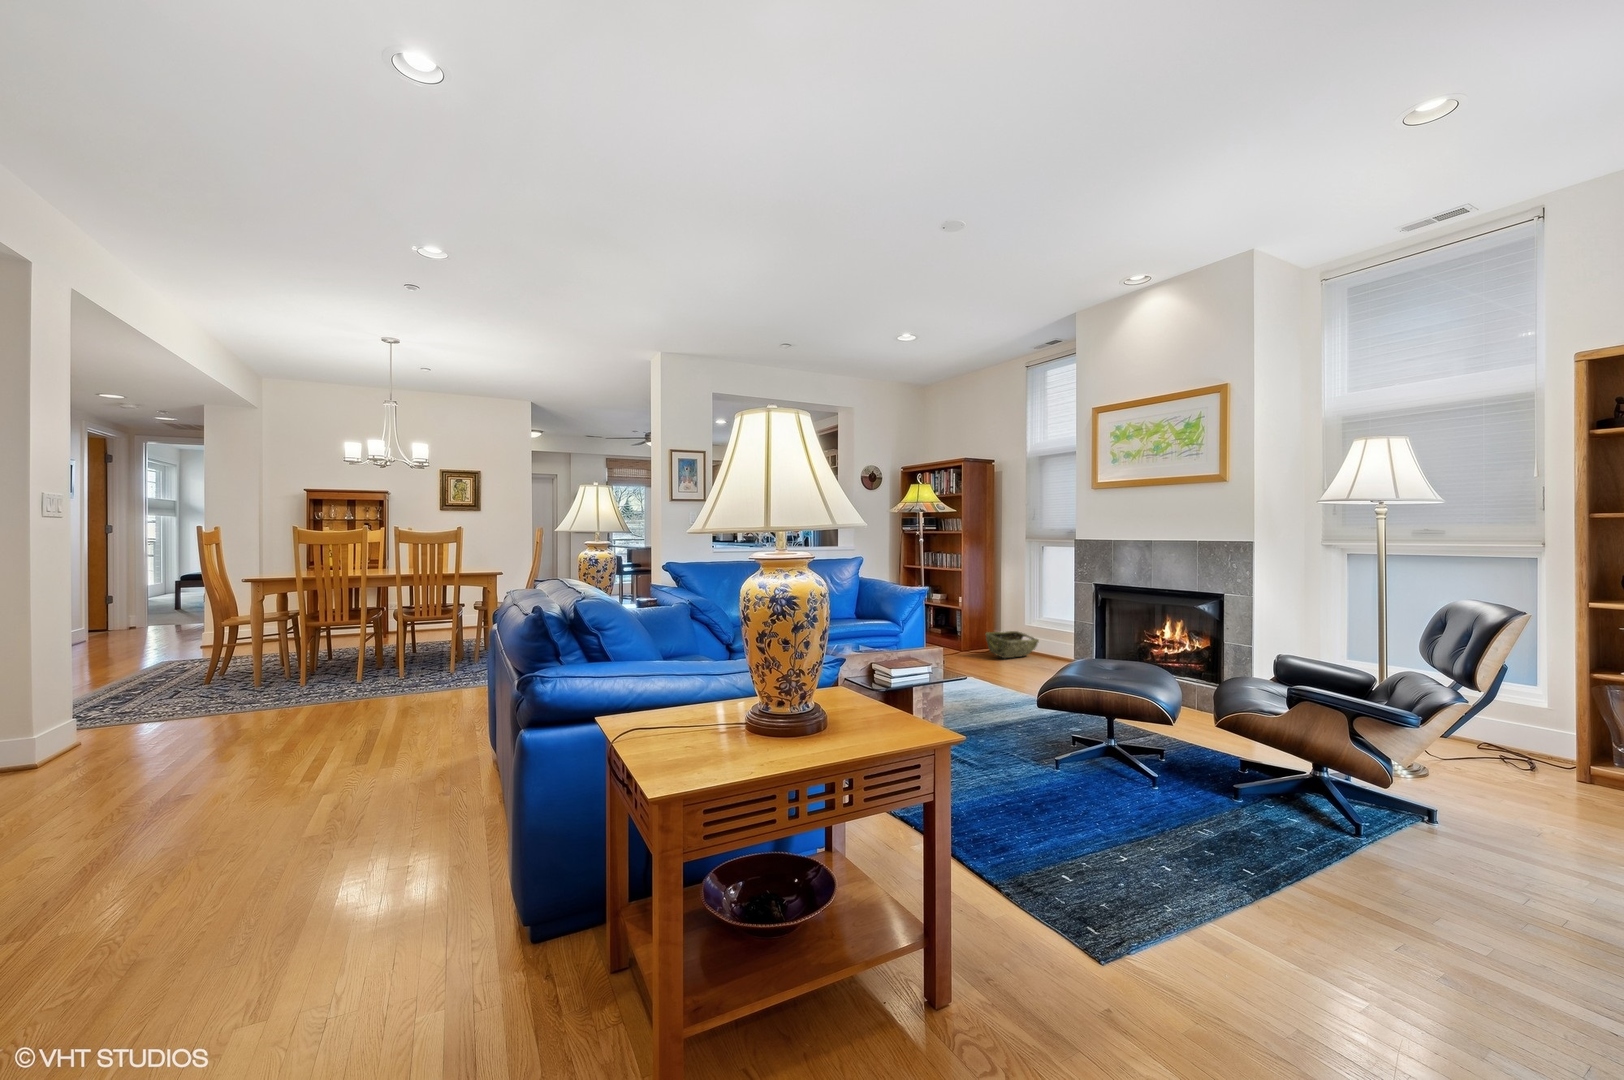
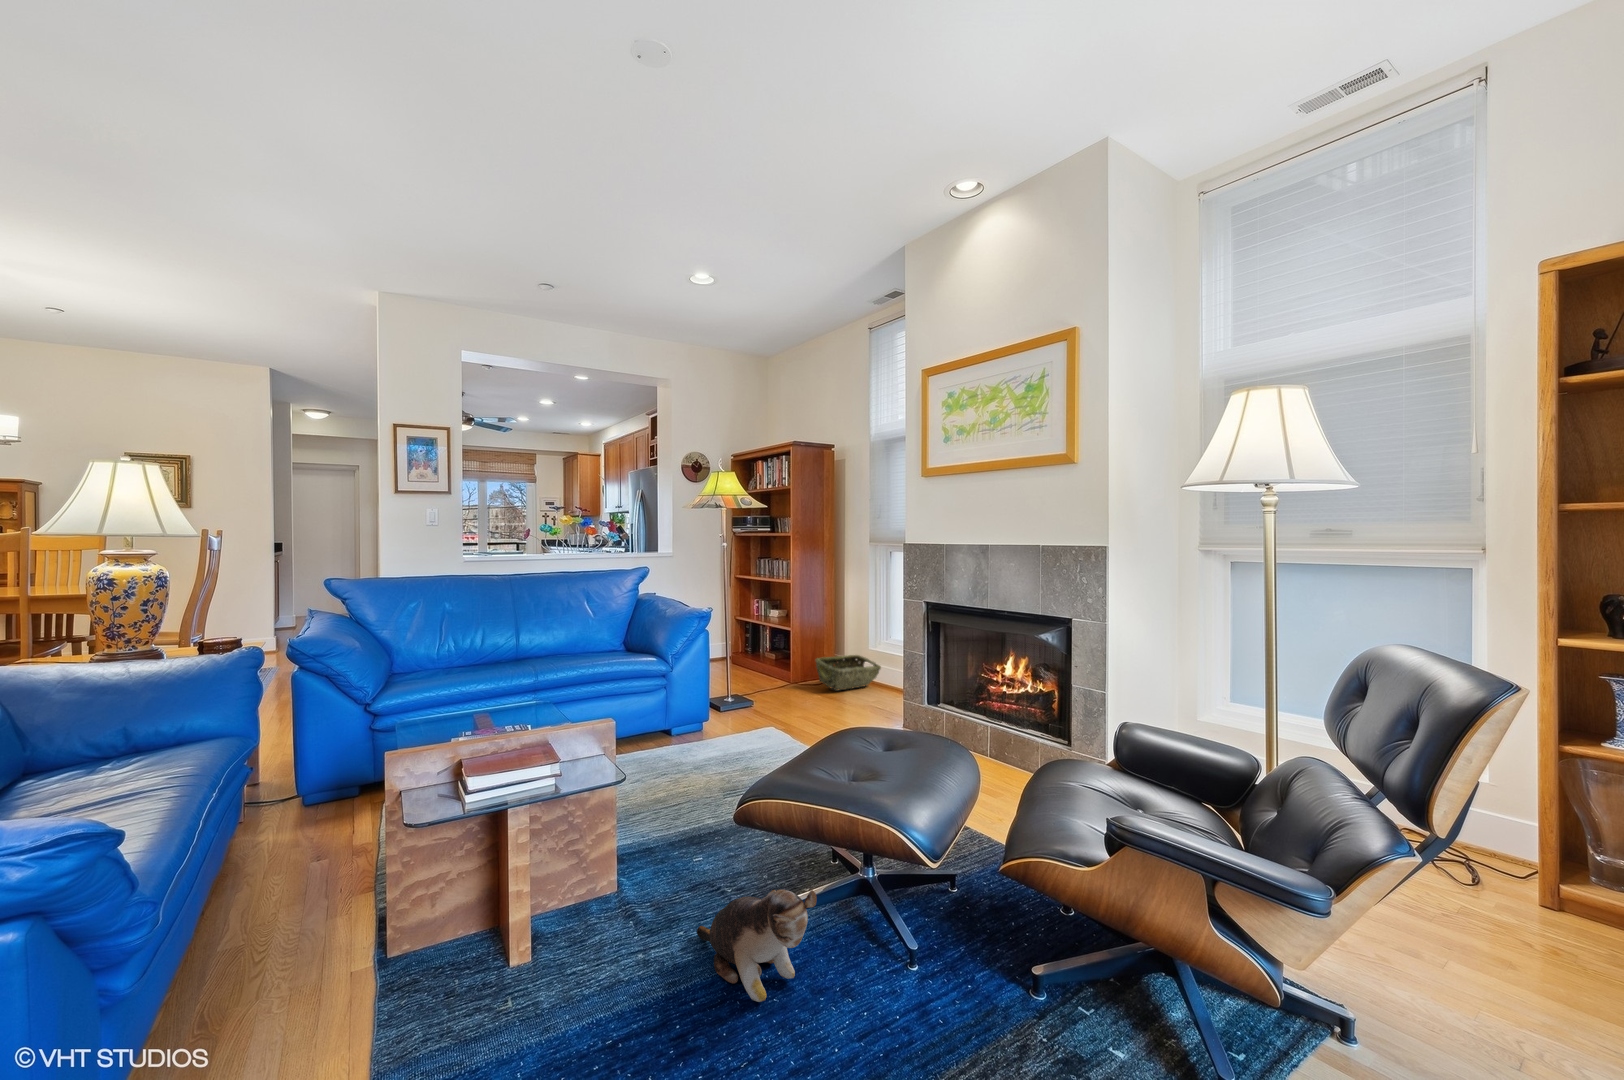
plush toy: none [1014,734,1110,796] -> present [697,890,817,1002]

